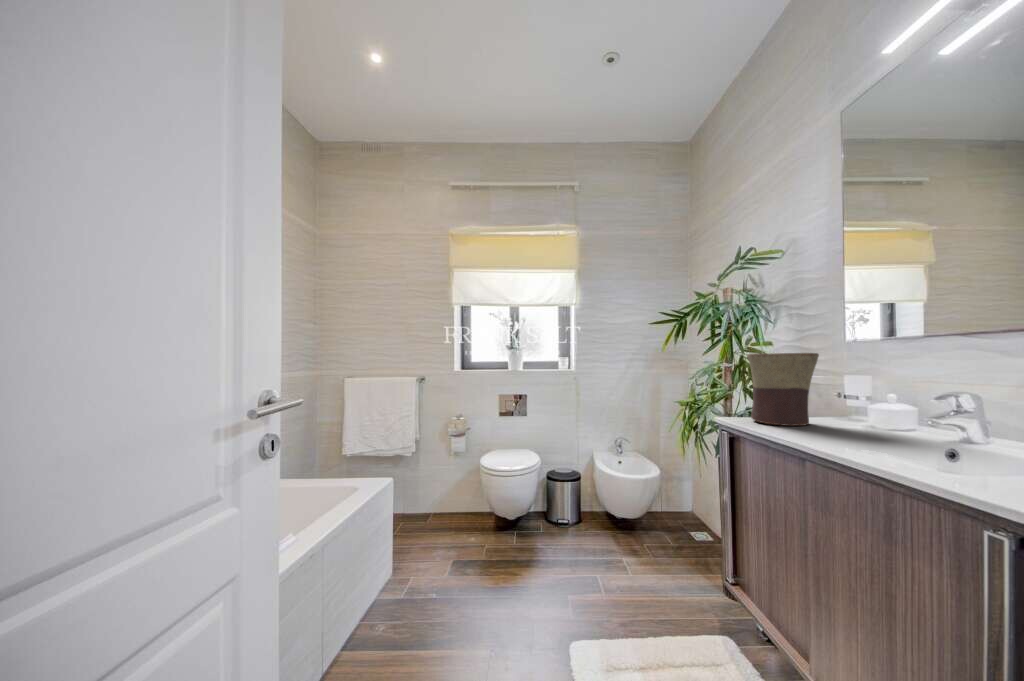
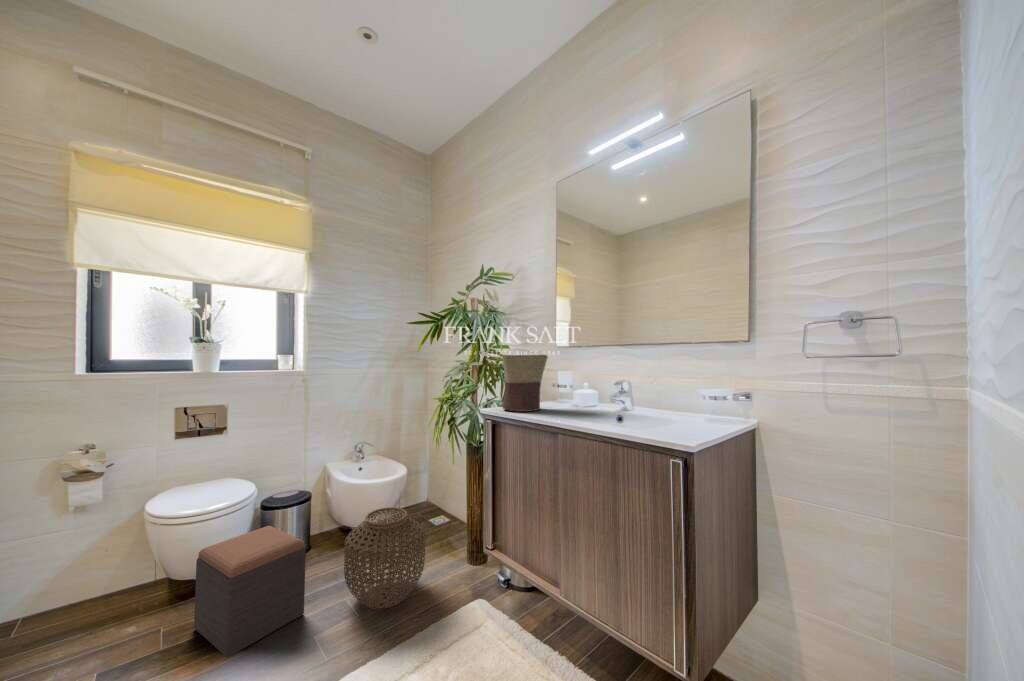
footstool: none [496,492,562,580] -> present [194,526,306,657]
woven basket: none [590,502,668,599] -> present [344,507,425,609]

